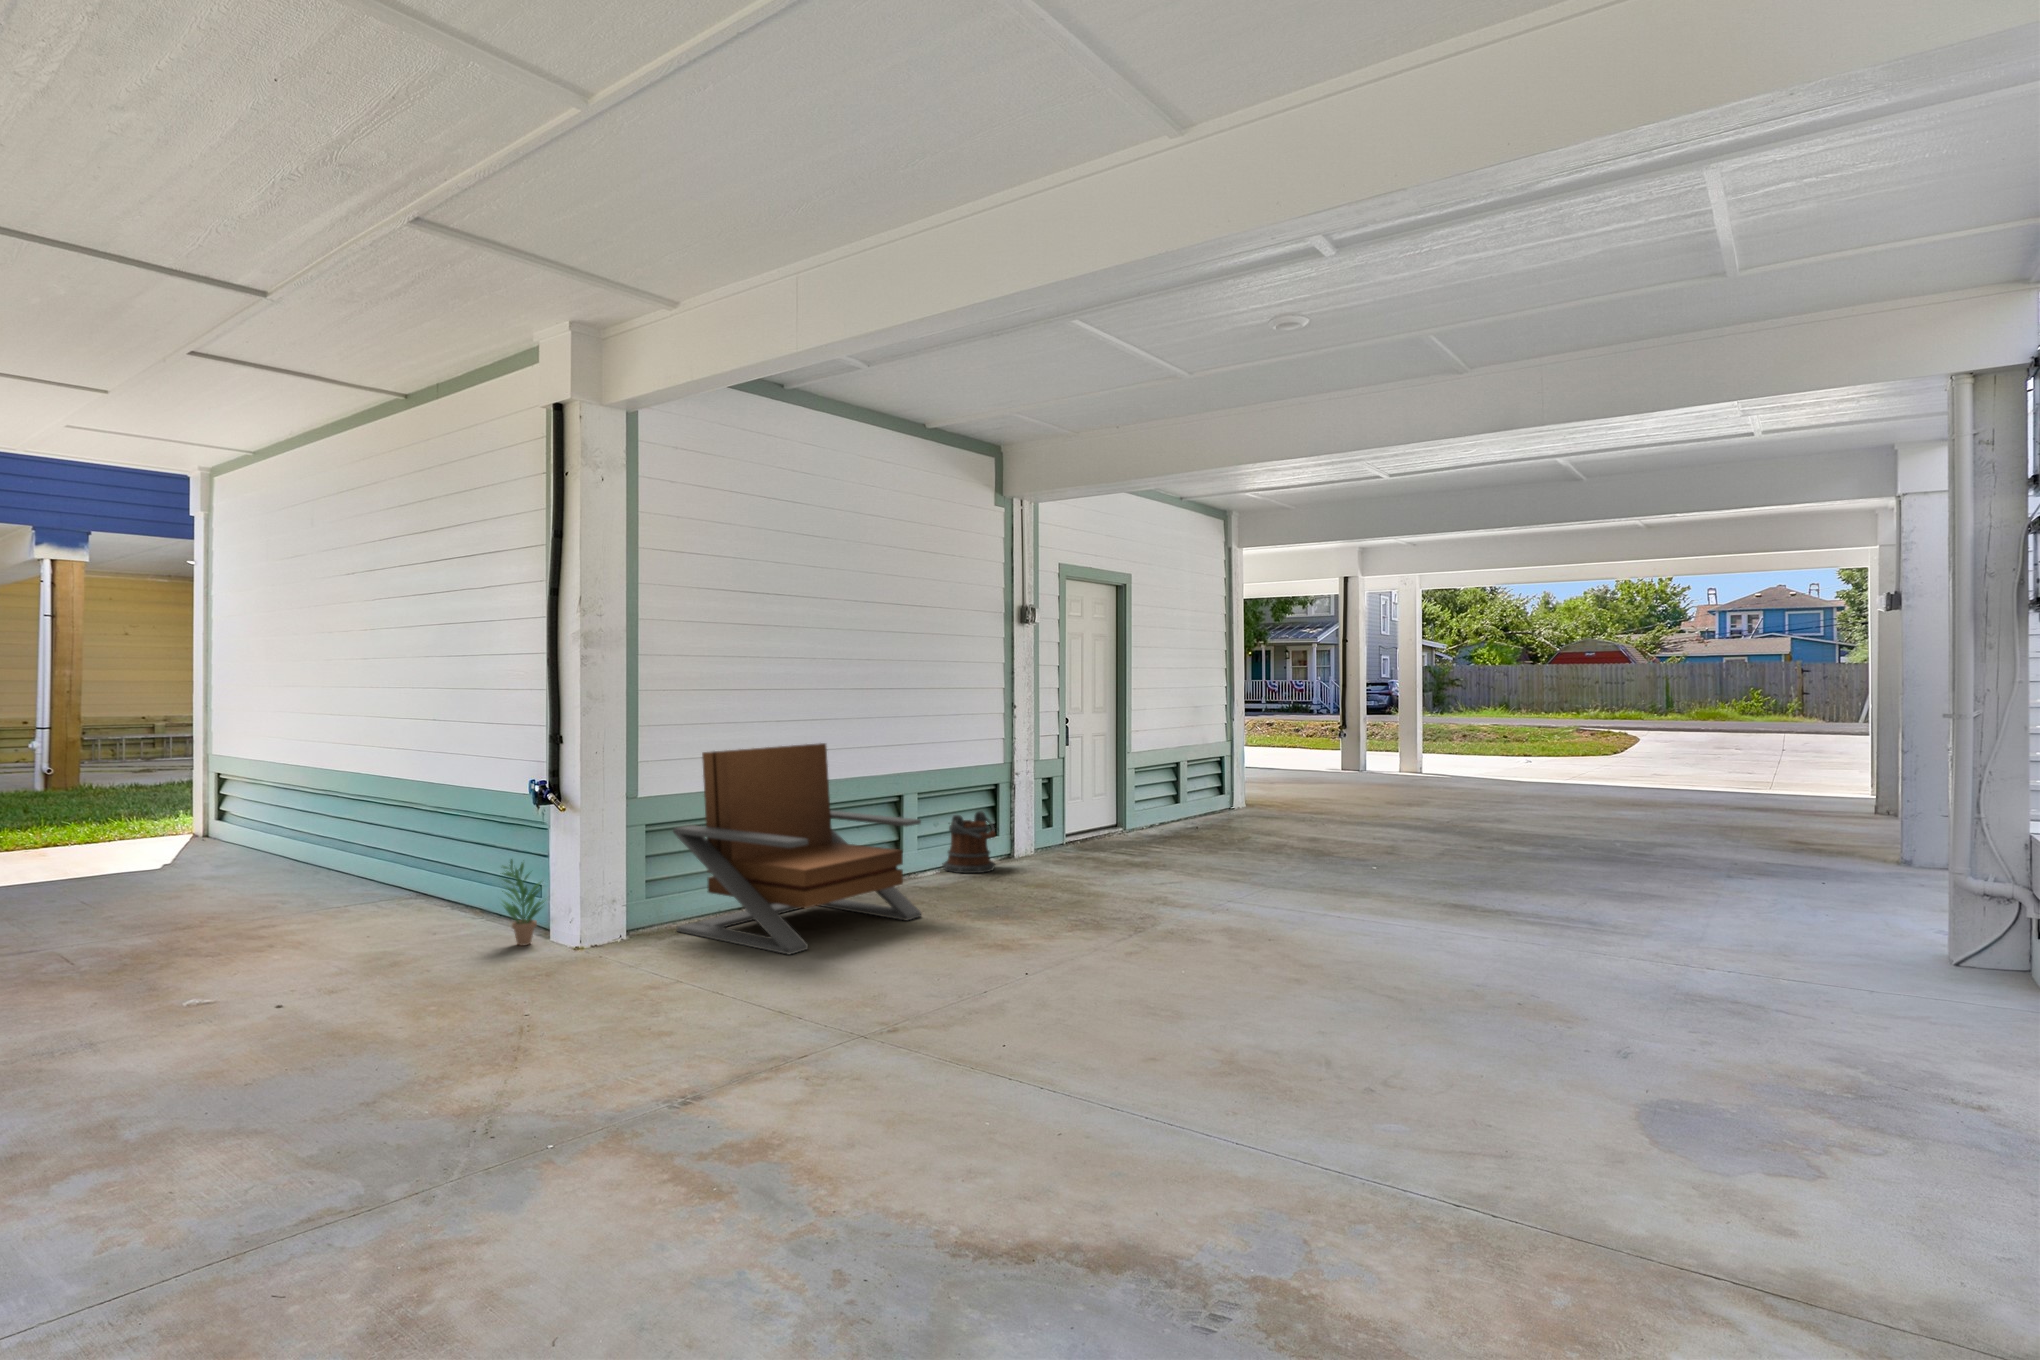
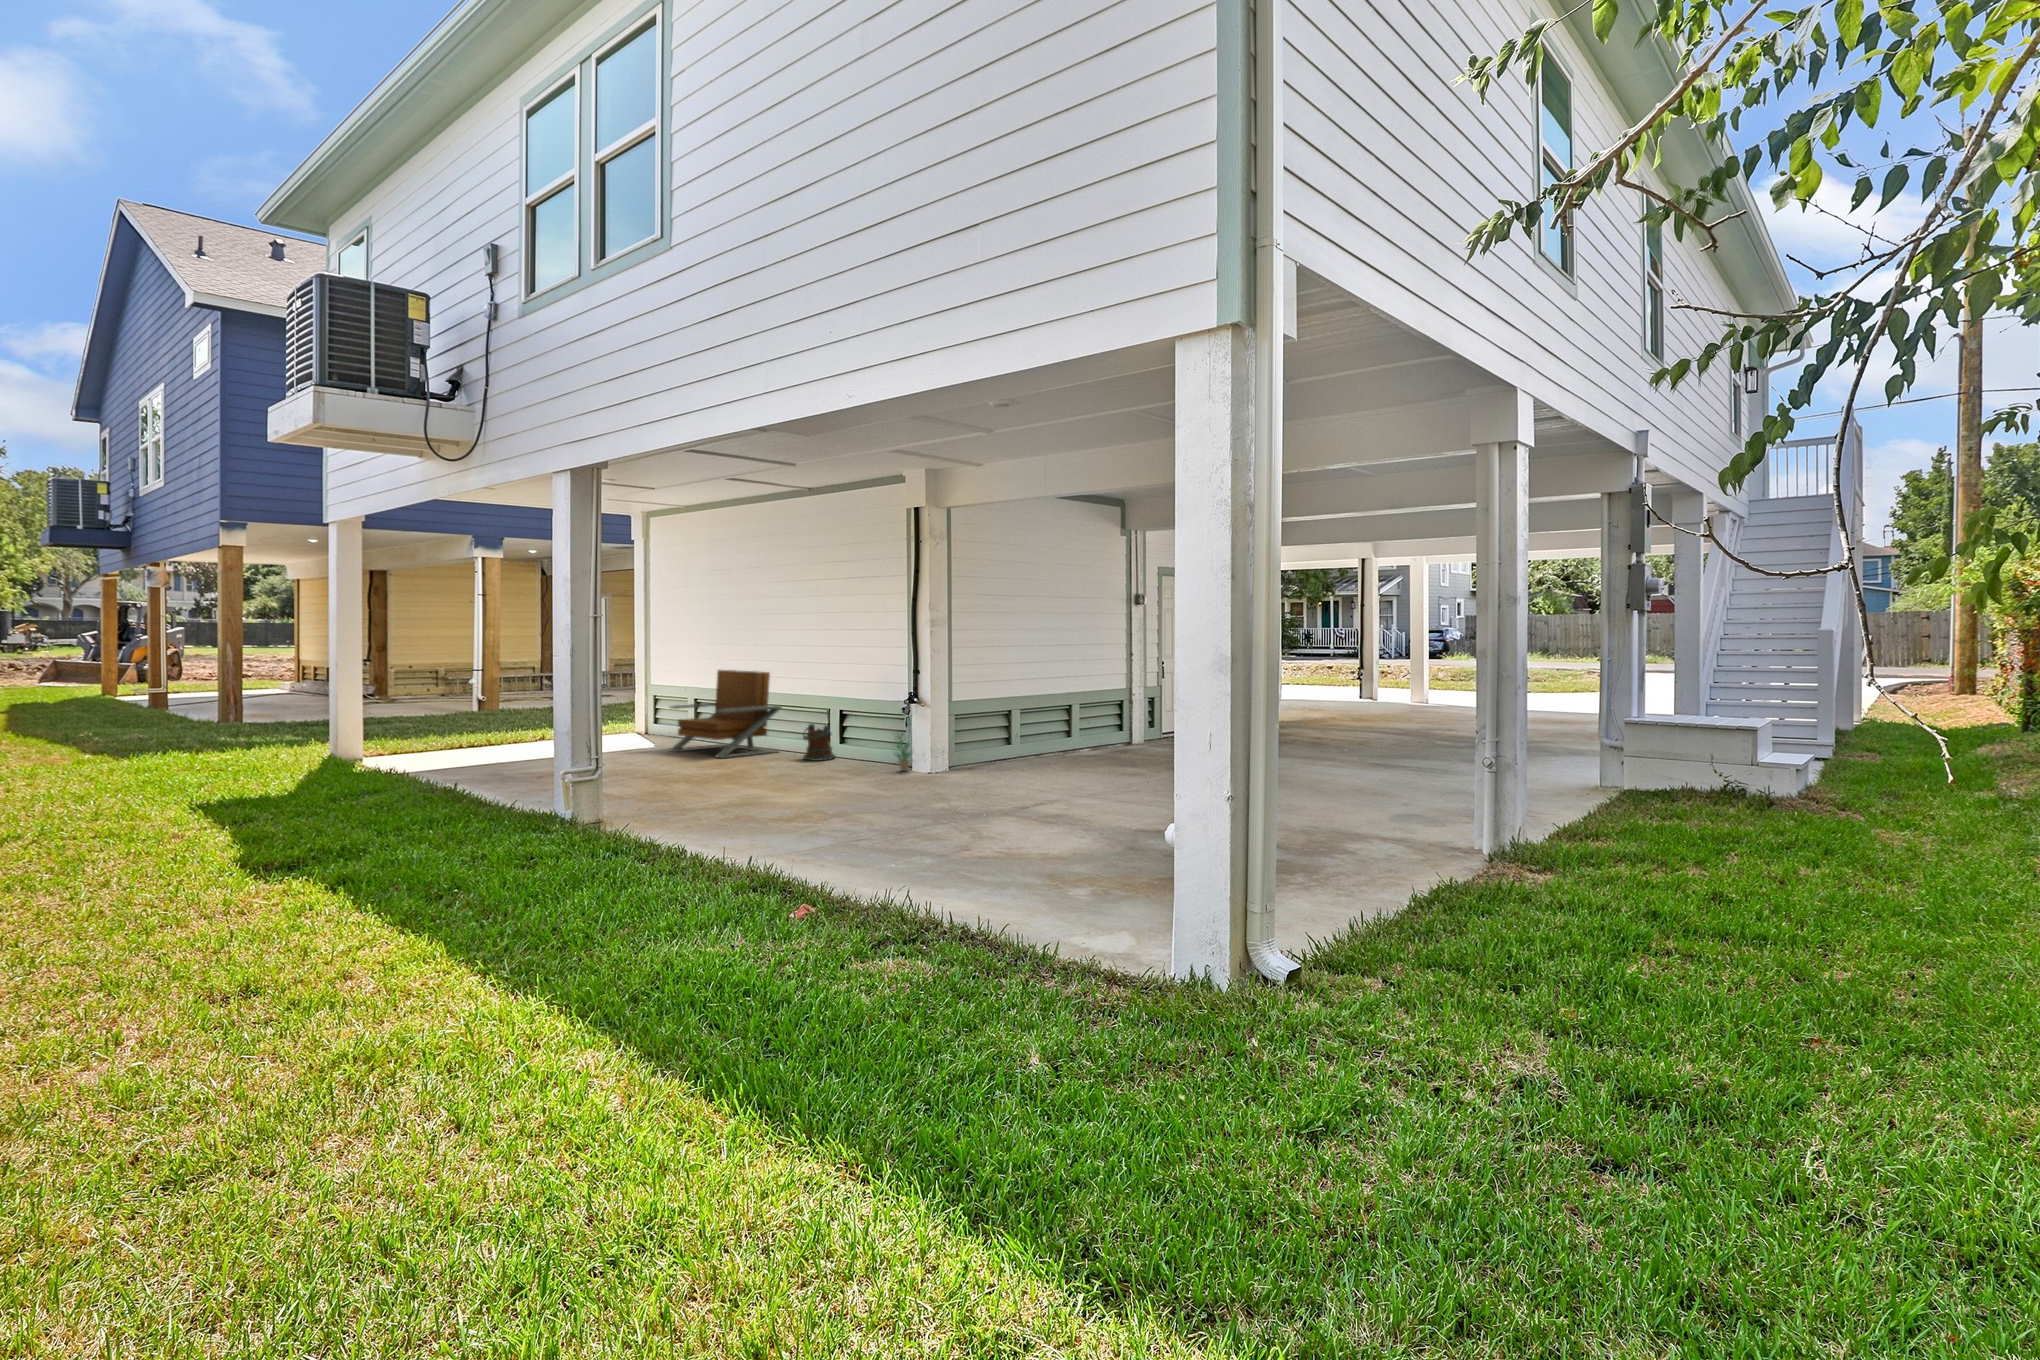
lounge chair: present [673,743,921,954] -> present [670,670,782,758]
bucket: present [942,811,996,873] -> present [803,724,835,761]

